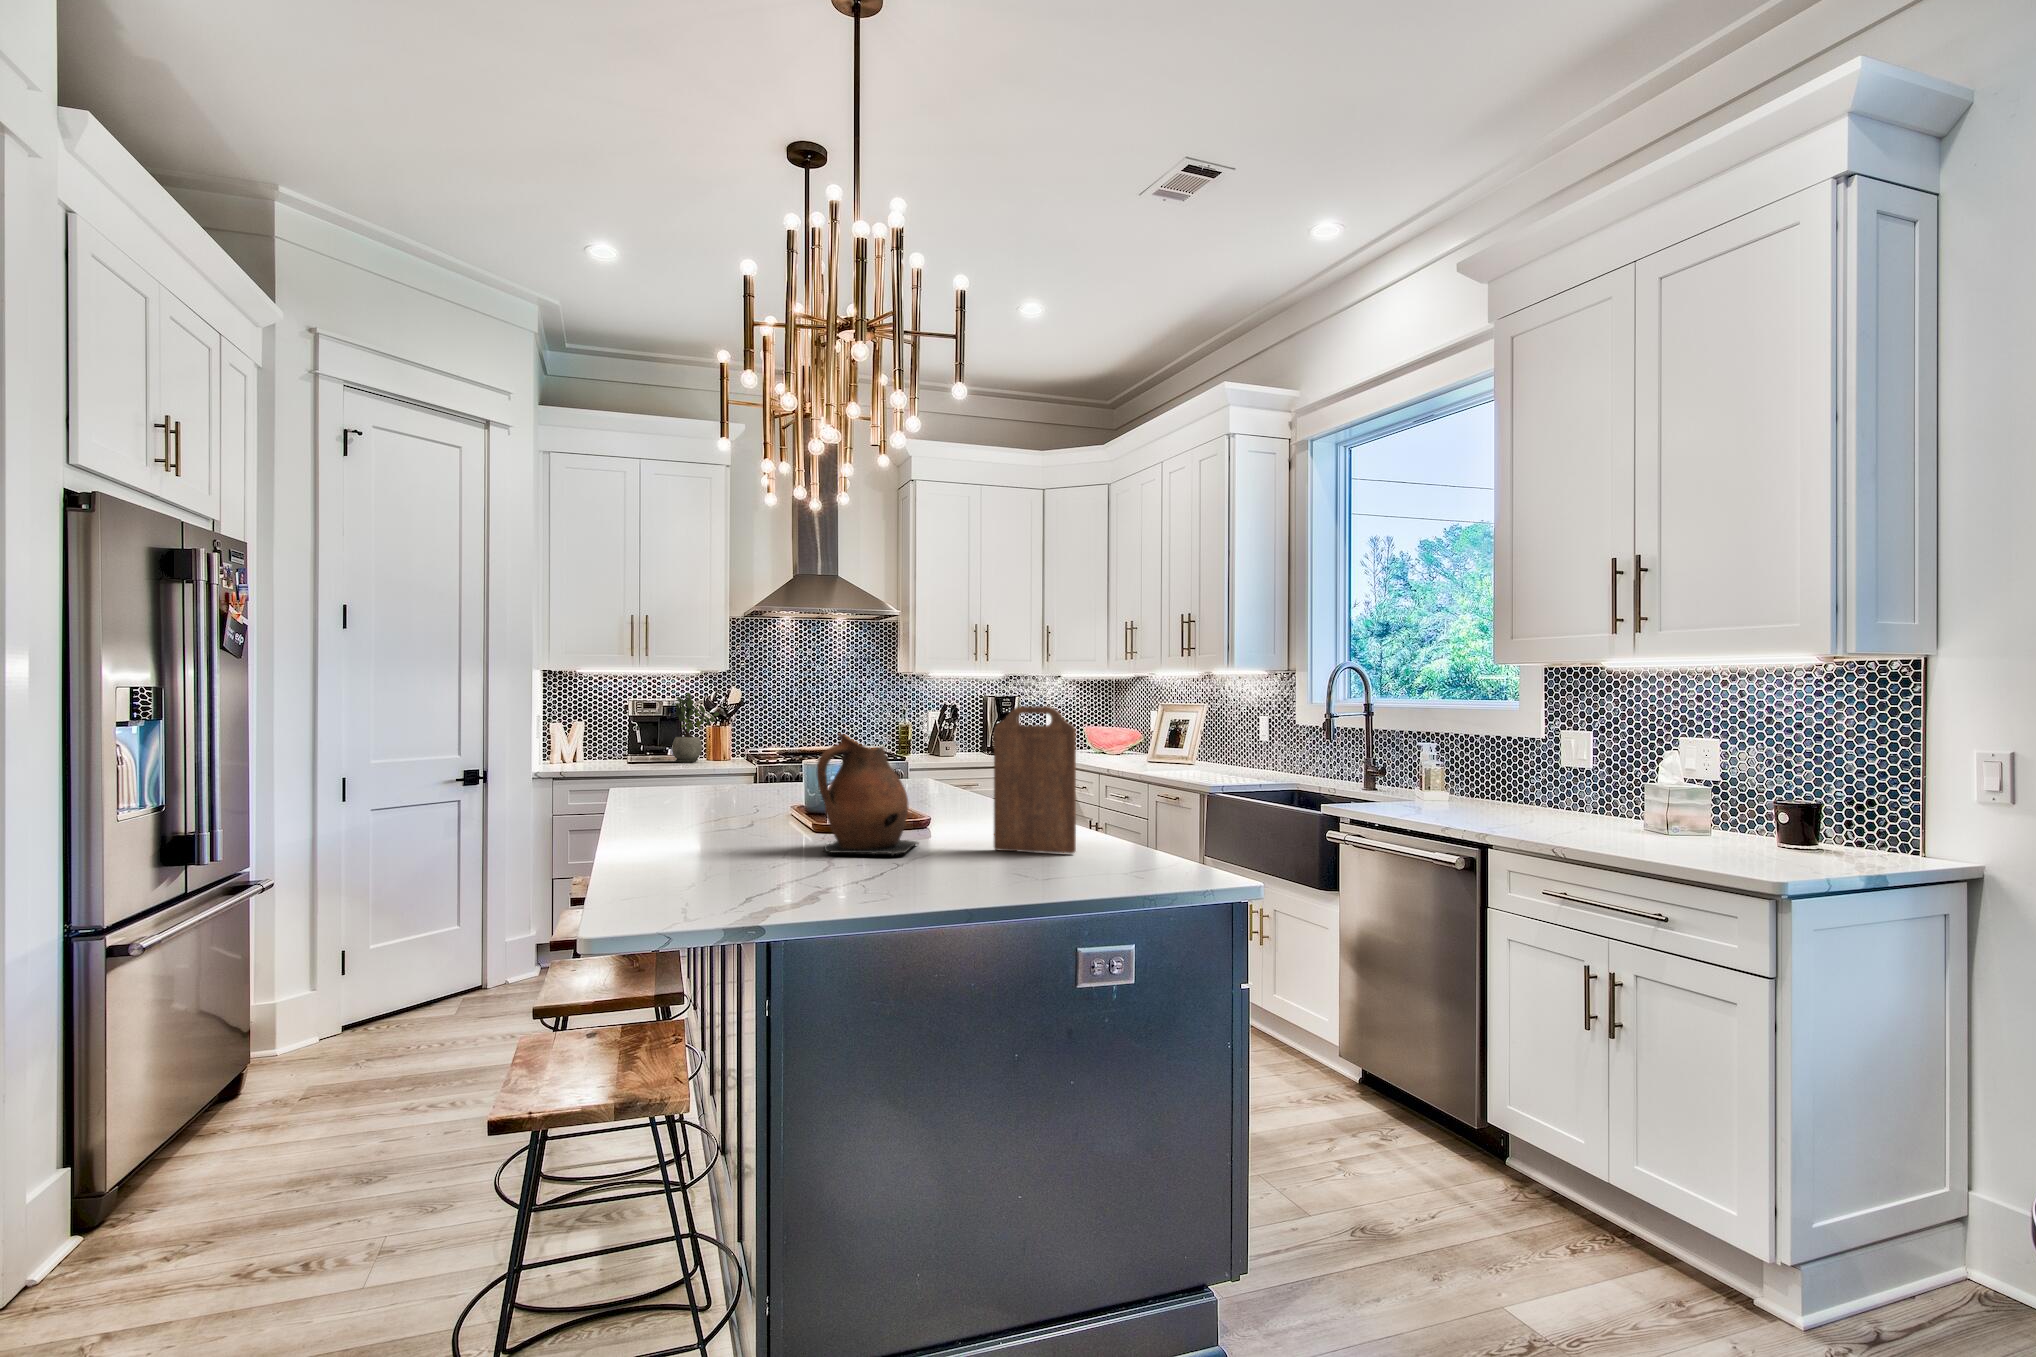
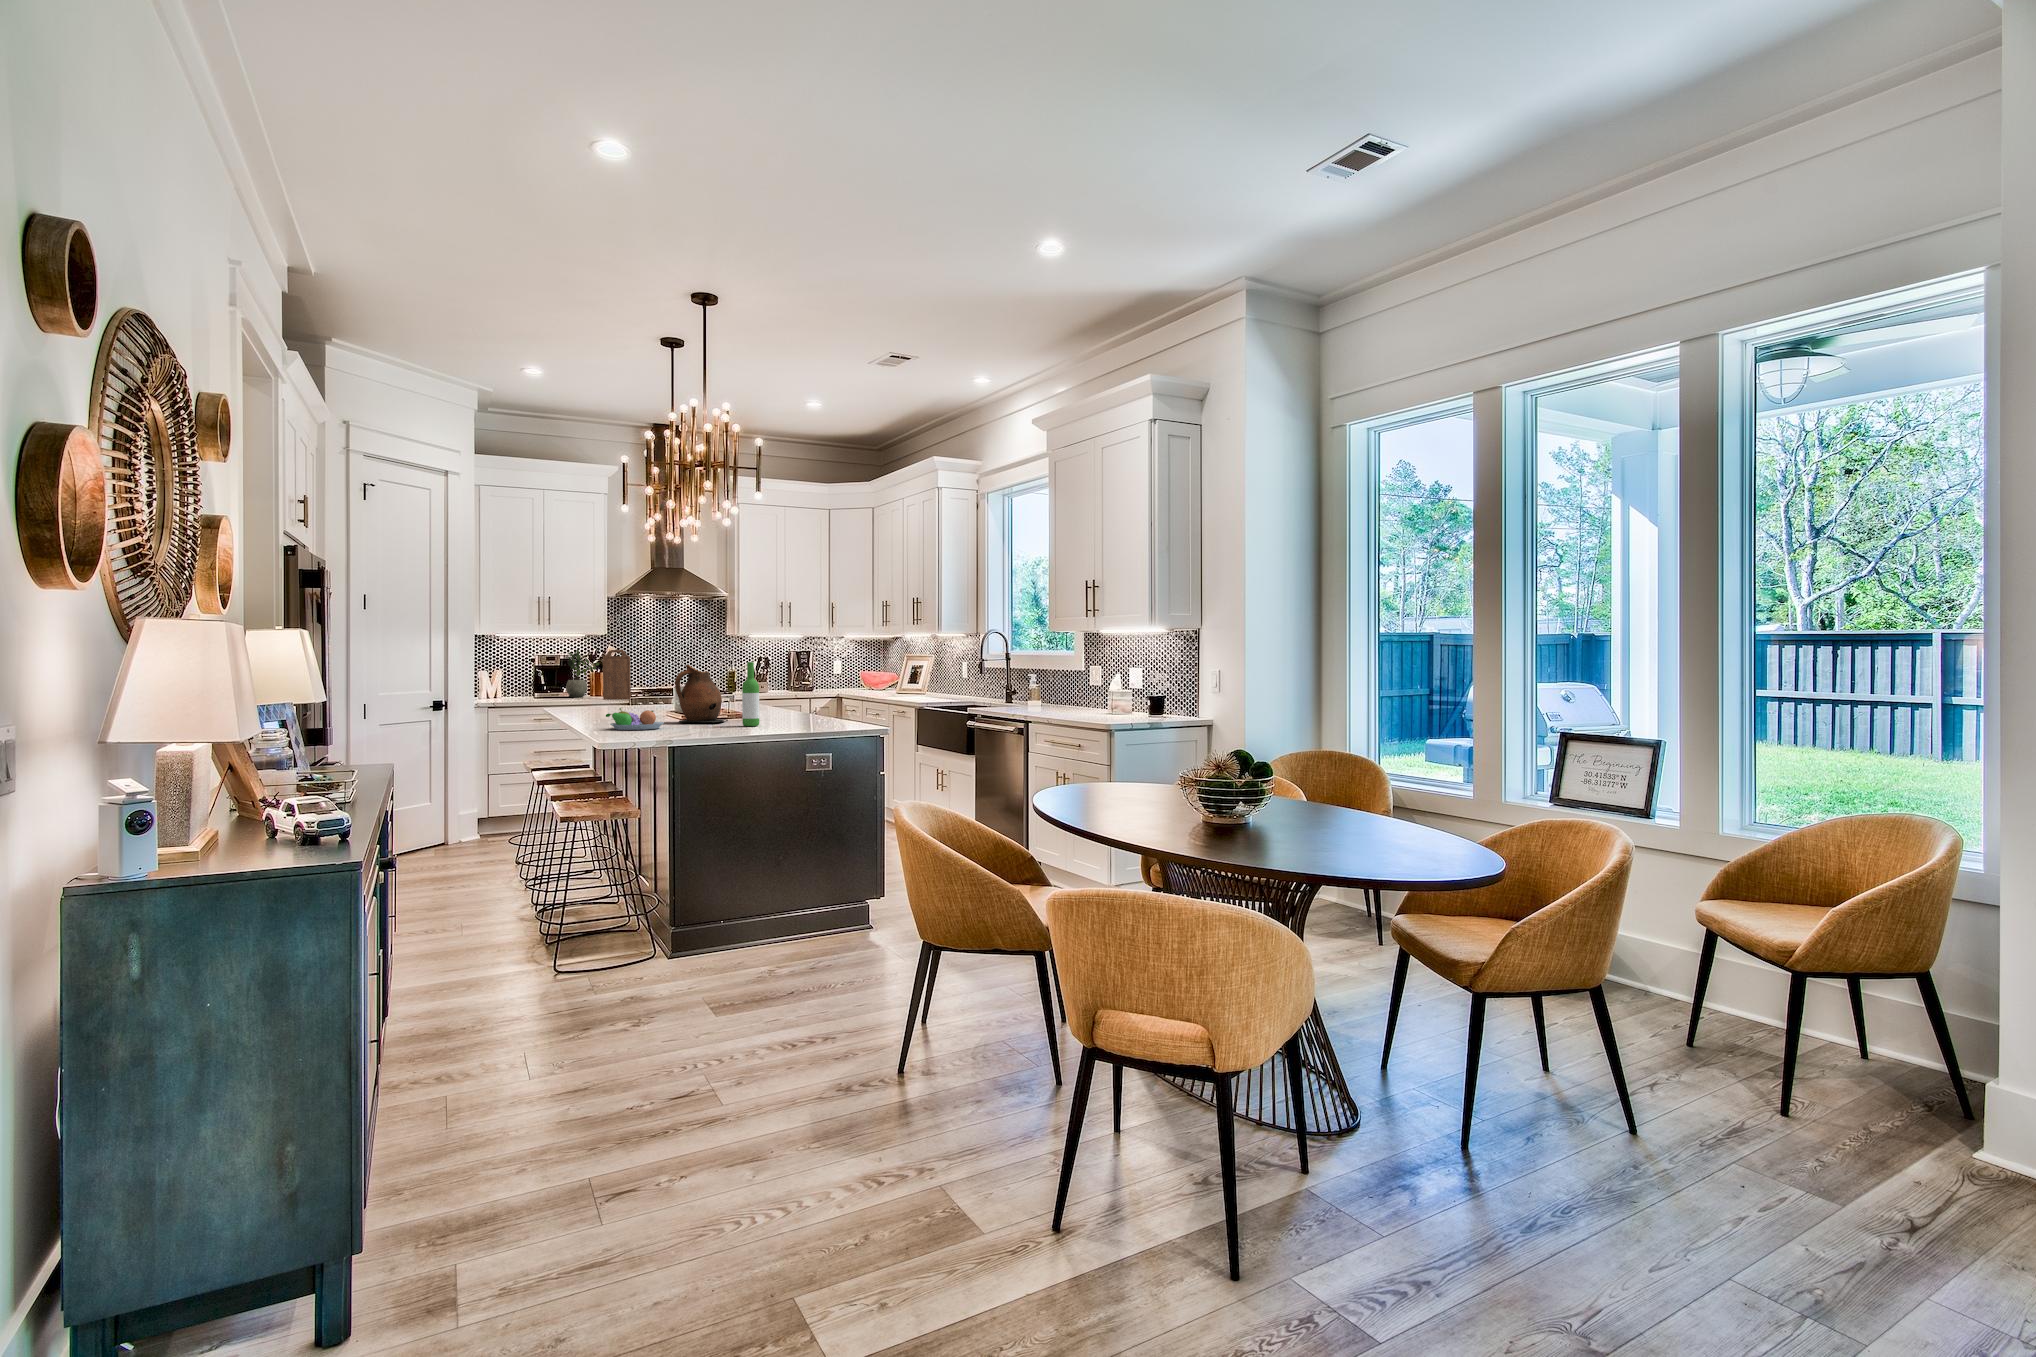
cutting board: present [994,706,1076,854] -> present [603,650,631,699]
wine bottle: none [955,730,991,871] -> present [742,662,759,726]
fruit bowl: none [660,832,790,888] -> present [606,708,664,730]

